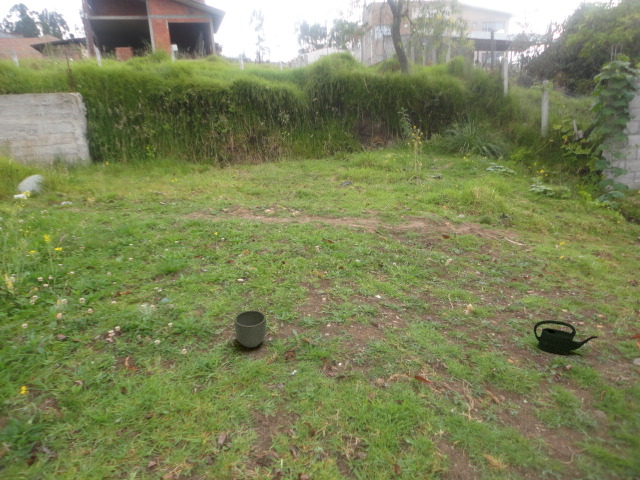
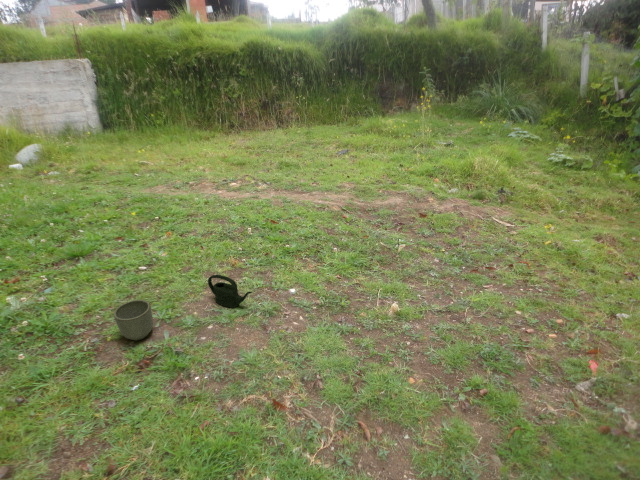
watering can: present [534,320,597,355] -> present [208,275,252,308]

